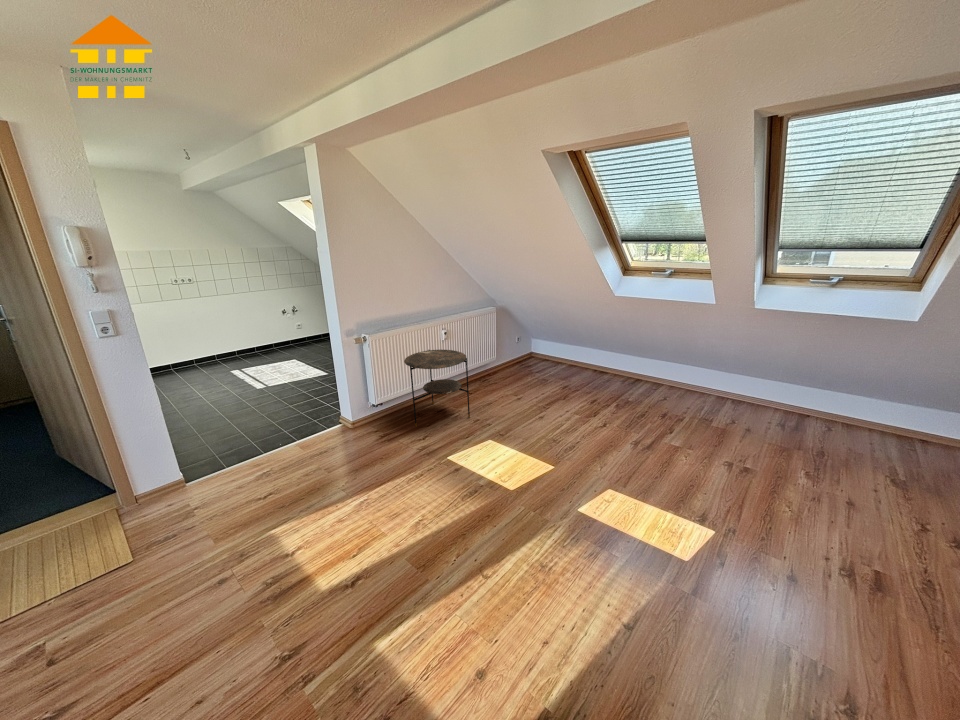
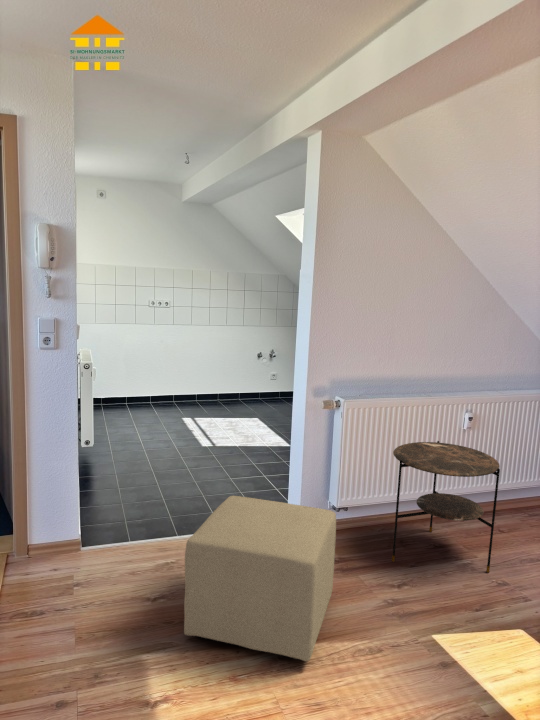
ottoman: none [285,406,386,509] -> present [184,496,336,661]

